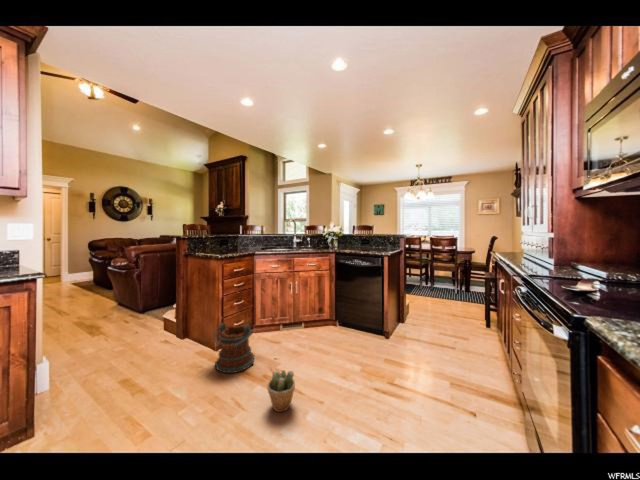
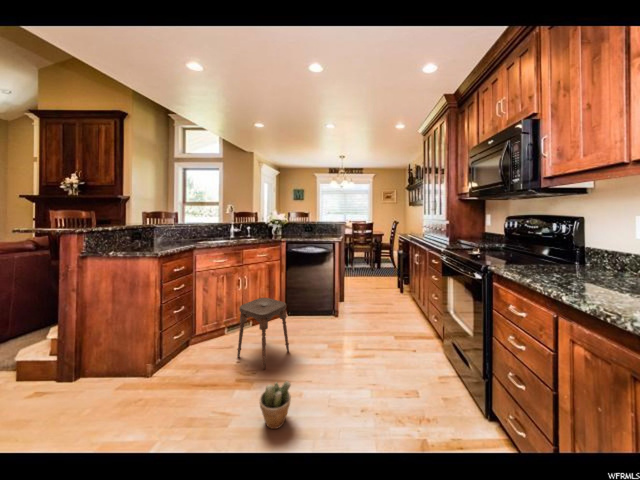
stool: none [278,301,323,364] -> present [237,298,289,369]
bucket: present [214,323,254,373] -> none [159,335,216,401]

